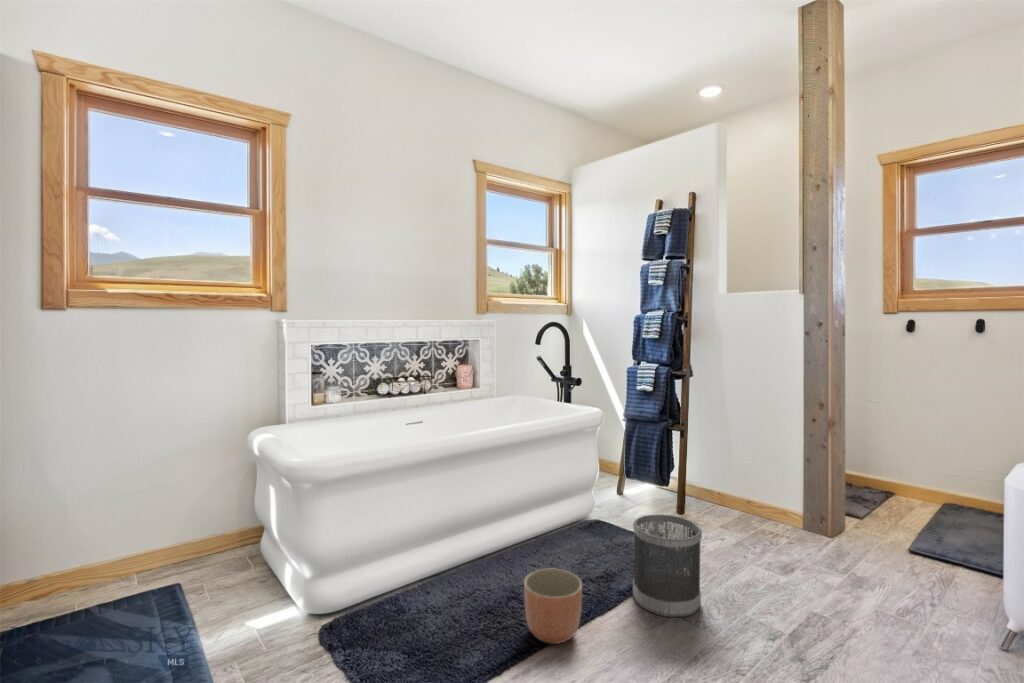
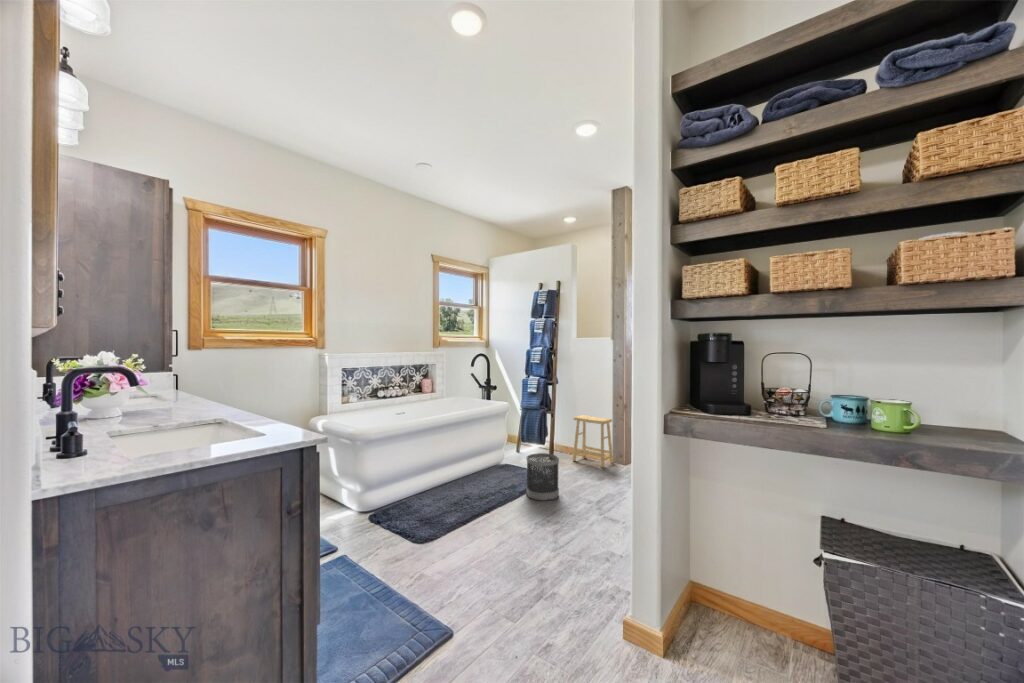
footstool: none [721,435,804,540] -> present [573,415,613,467]
planter: present [524,568,582,644] -> none [474,480,503,514]

